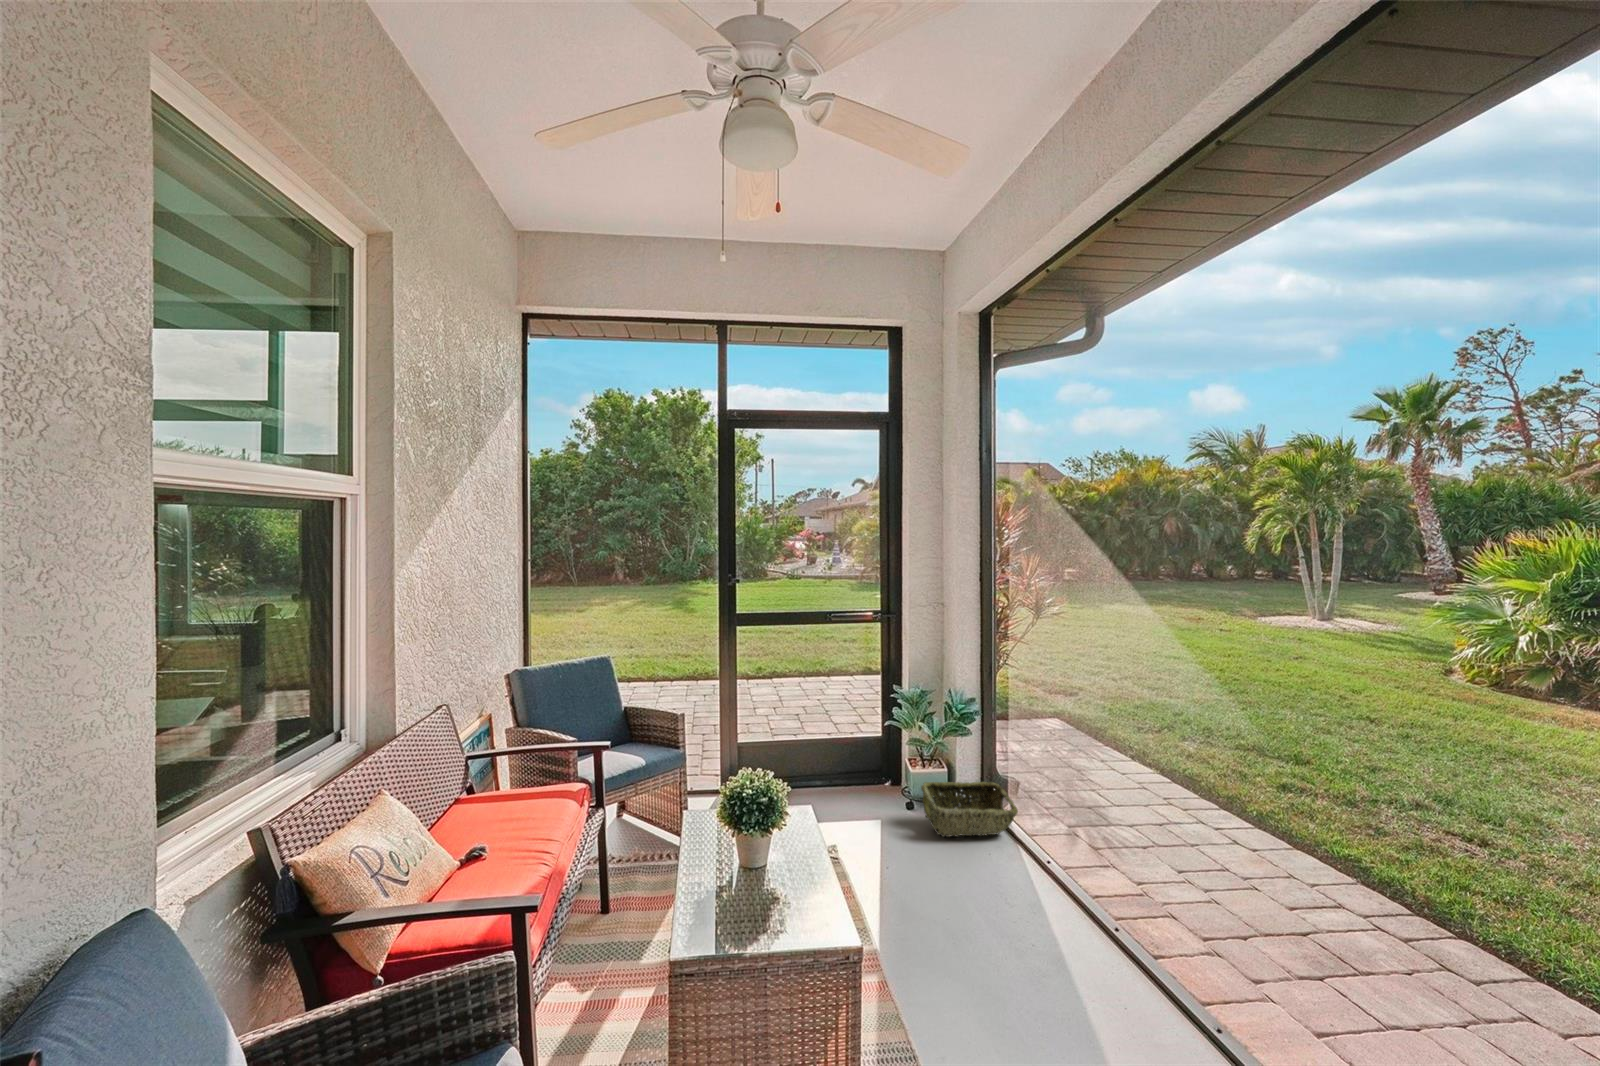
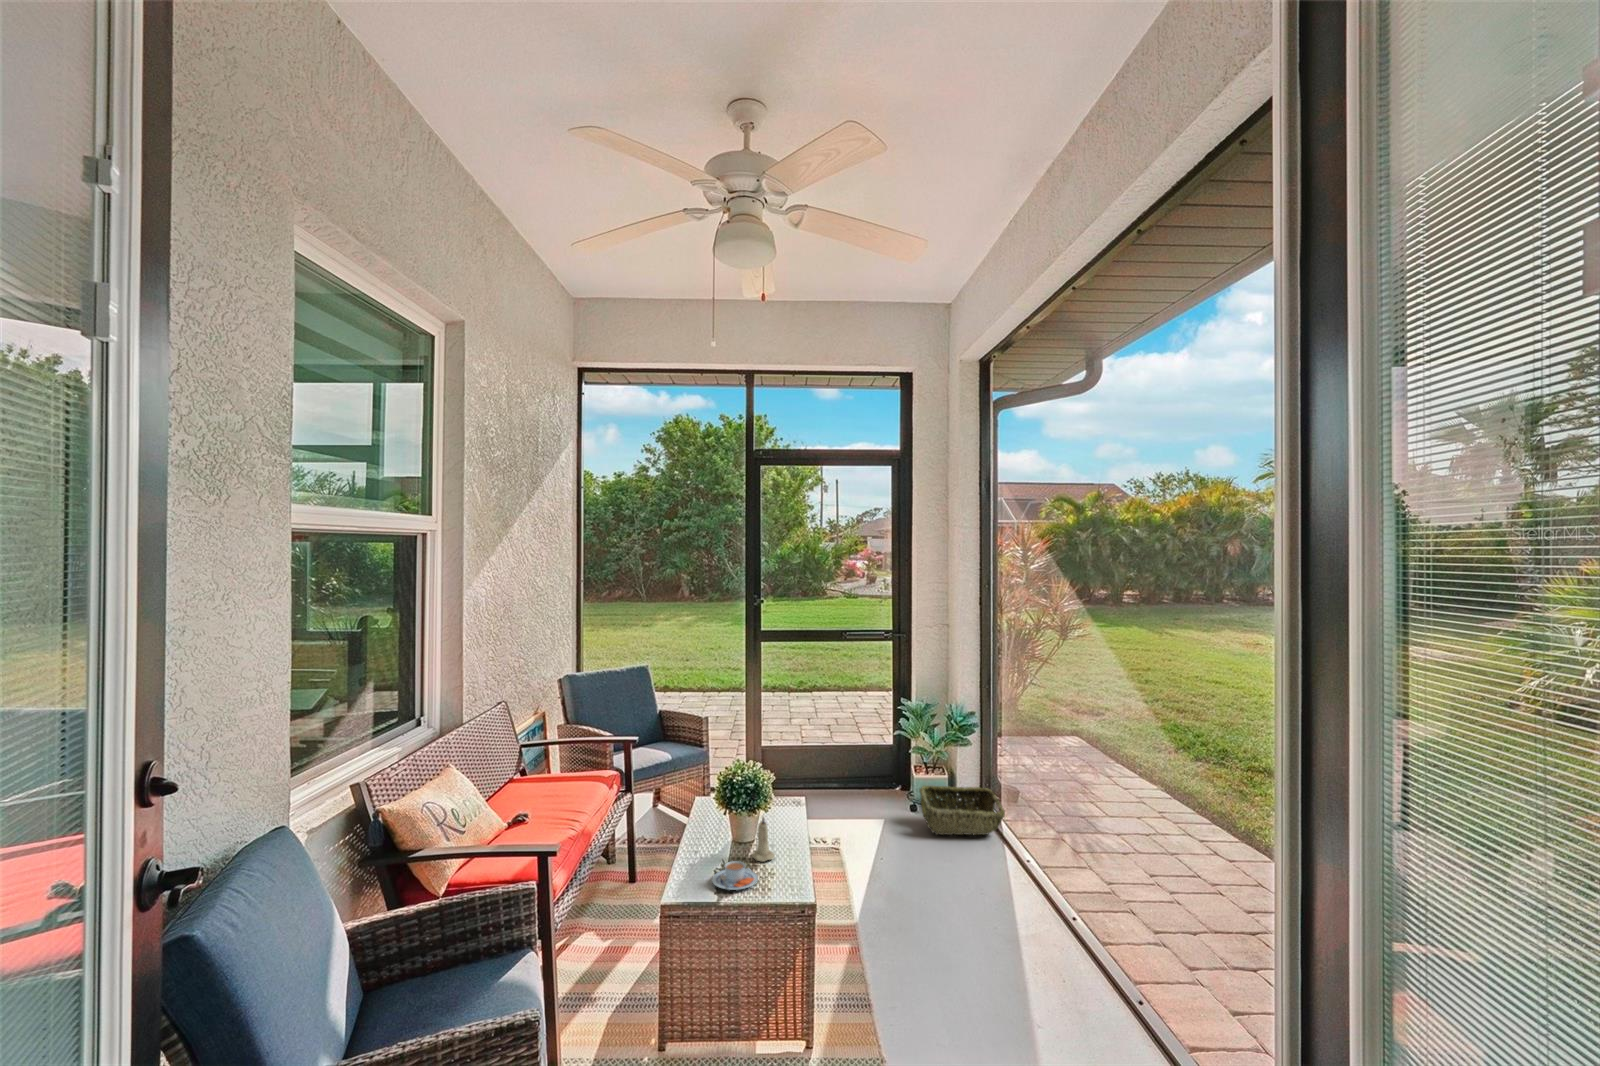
candle: none [769,837,798,895] -> present [752,817,775,862]
teacup: none [728,899,786,937] -> present [712,861,758,890]

